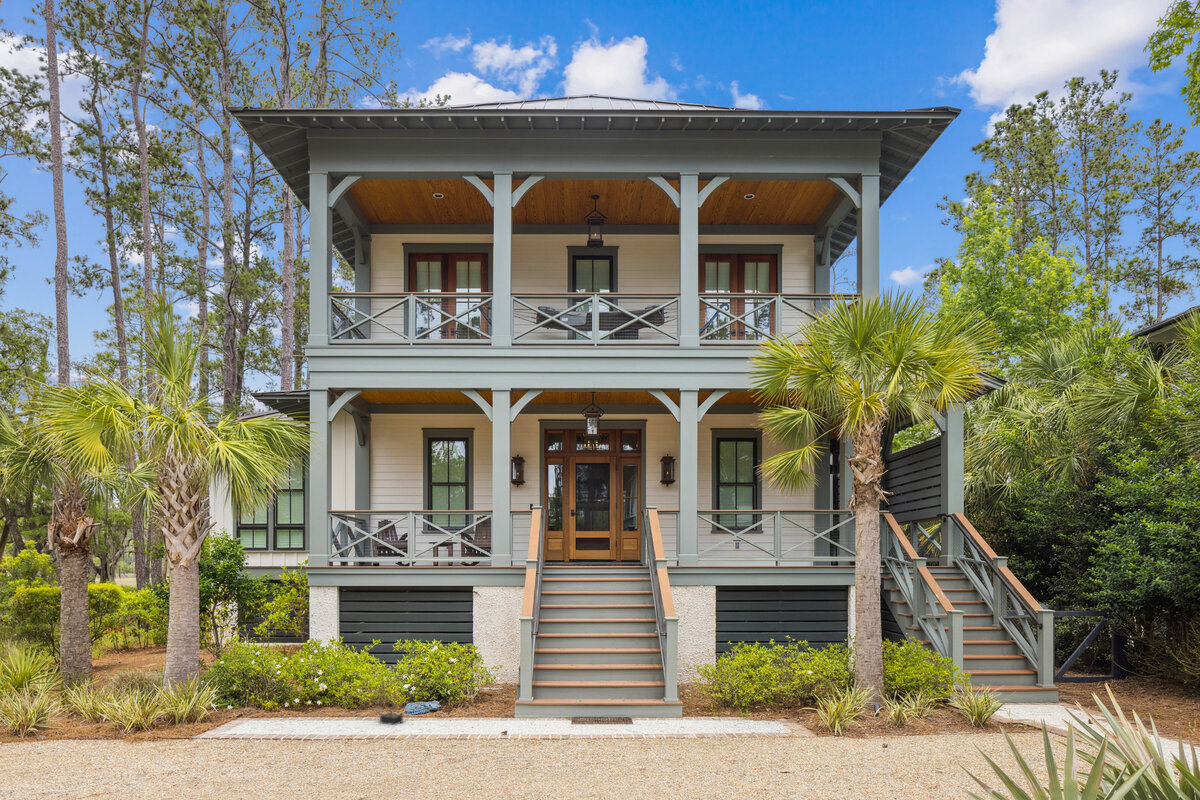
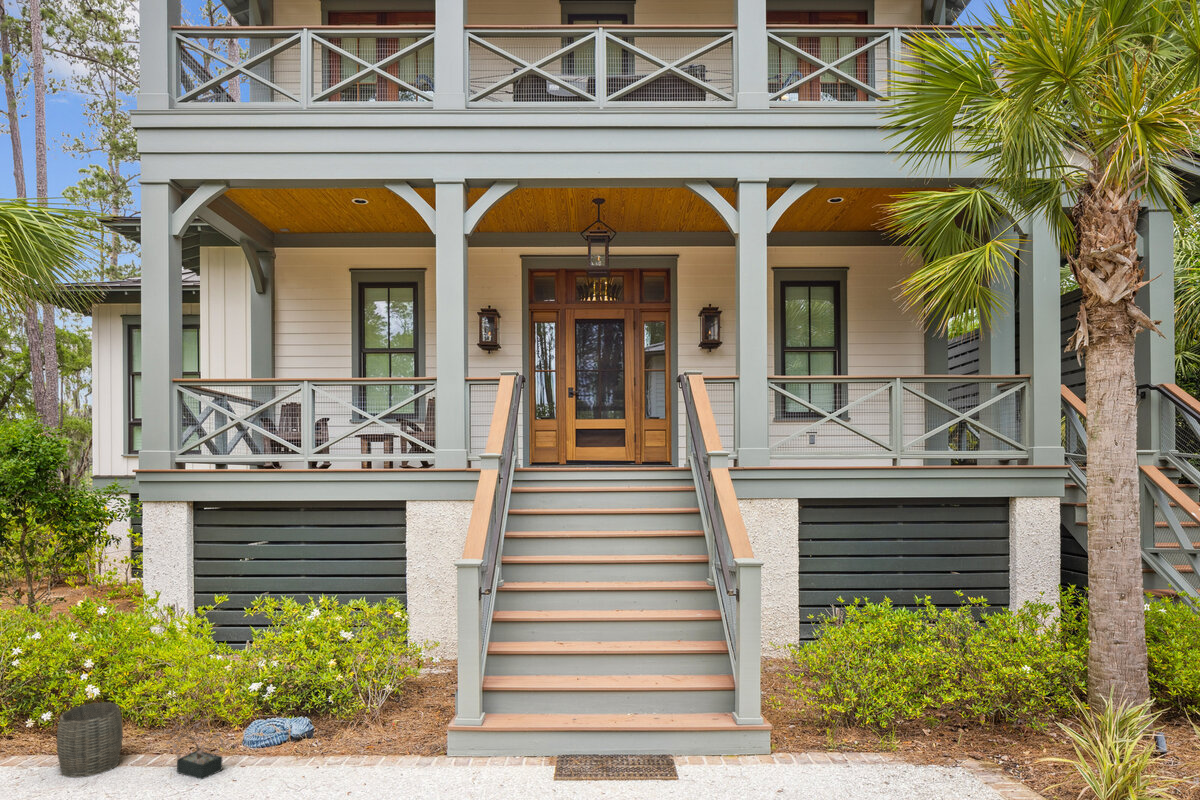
woven basket: none [319,690,349,725] -> present [57,703,123,778]

